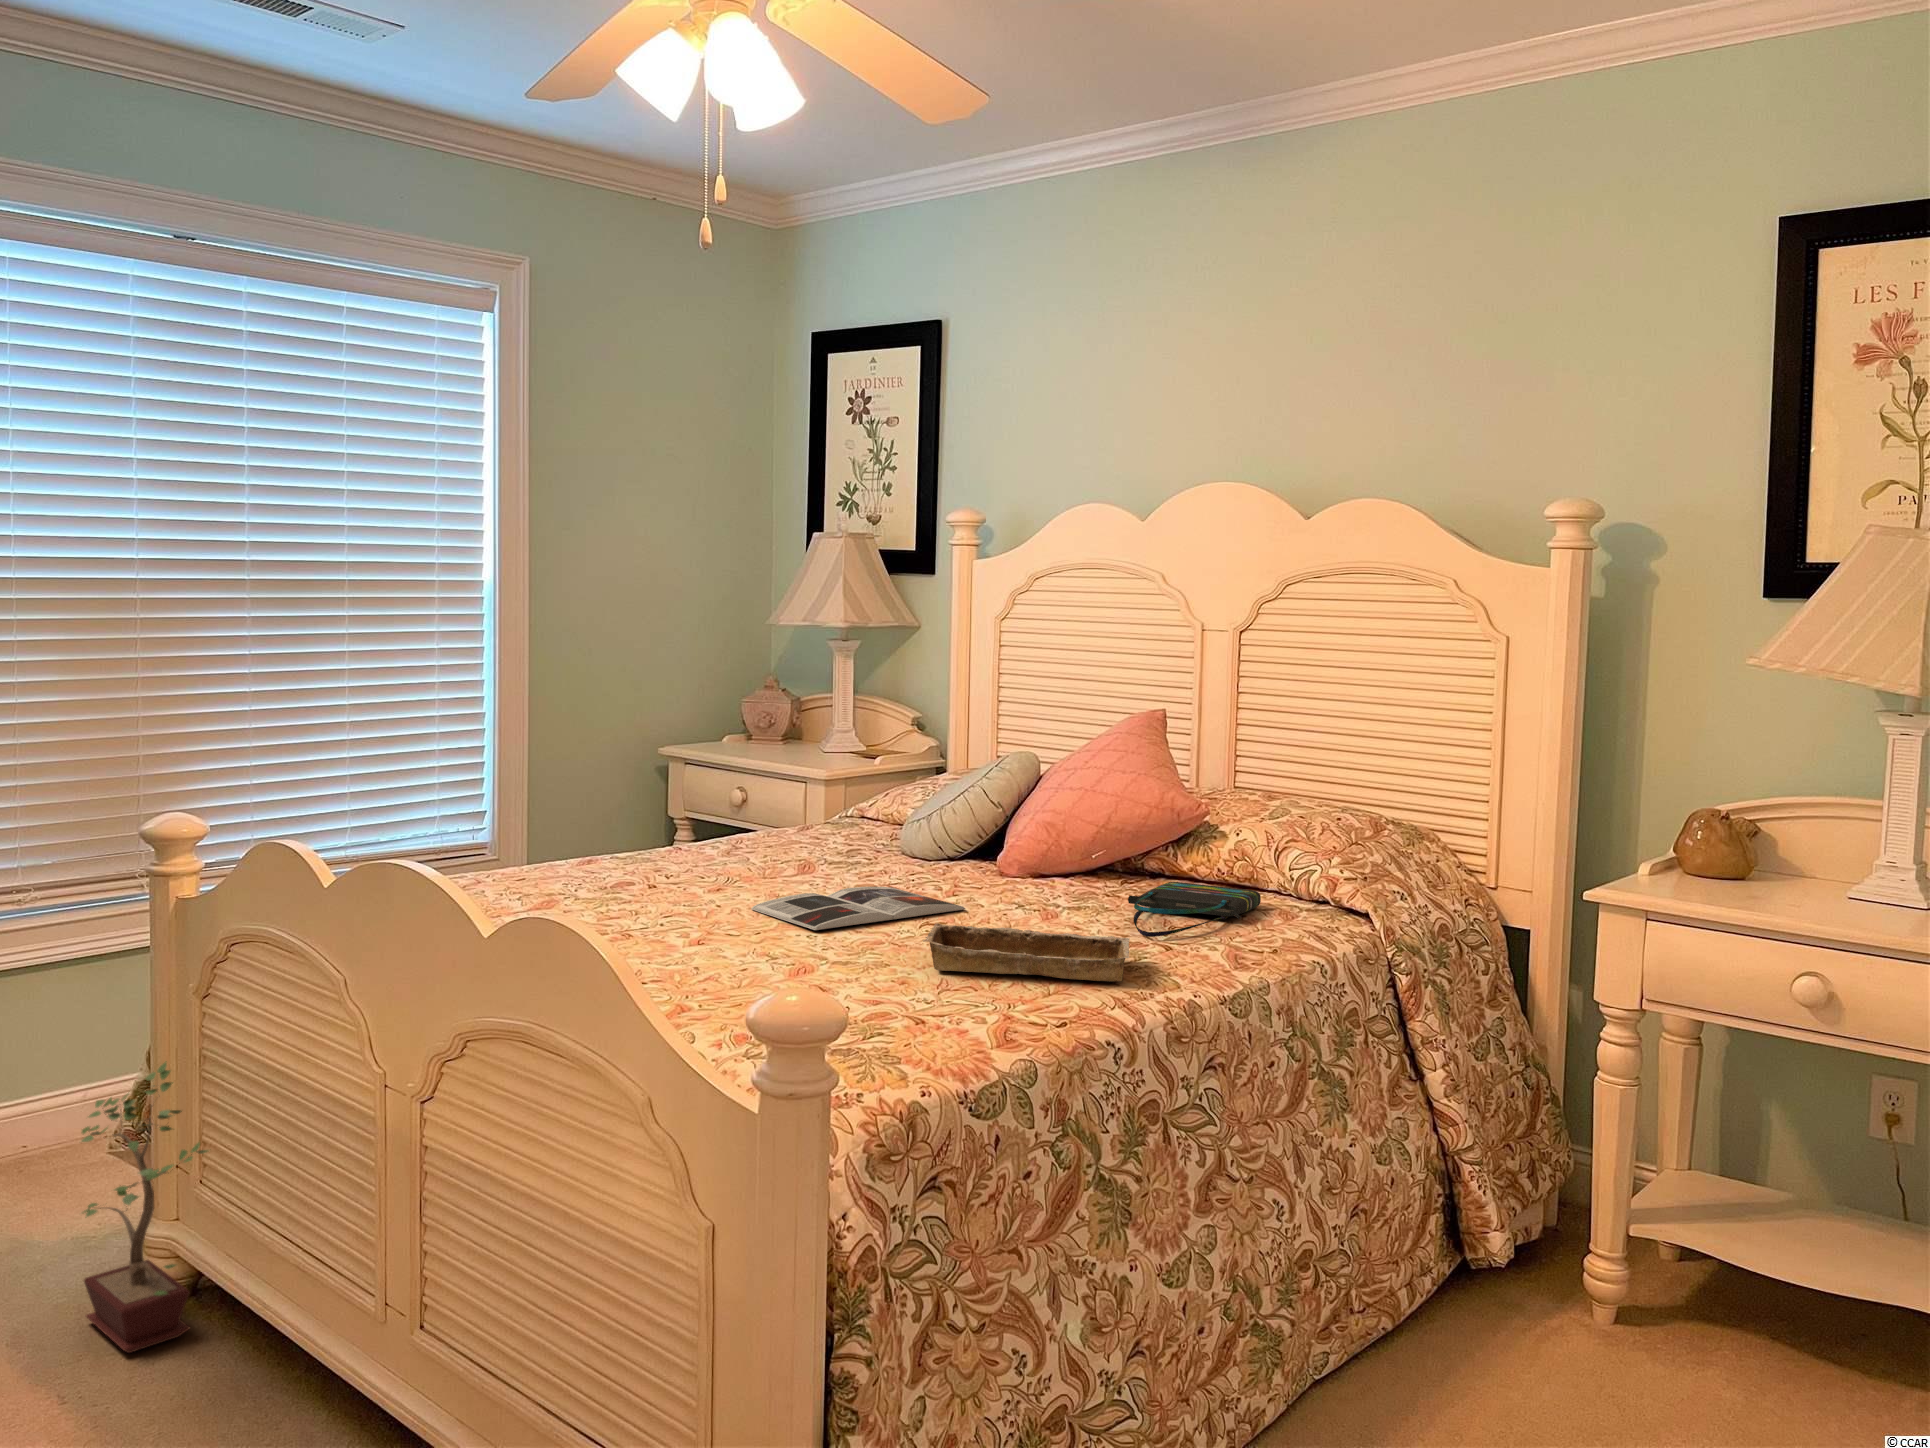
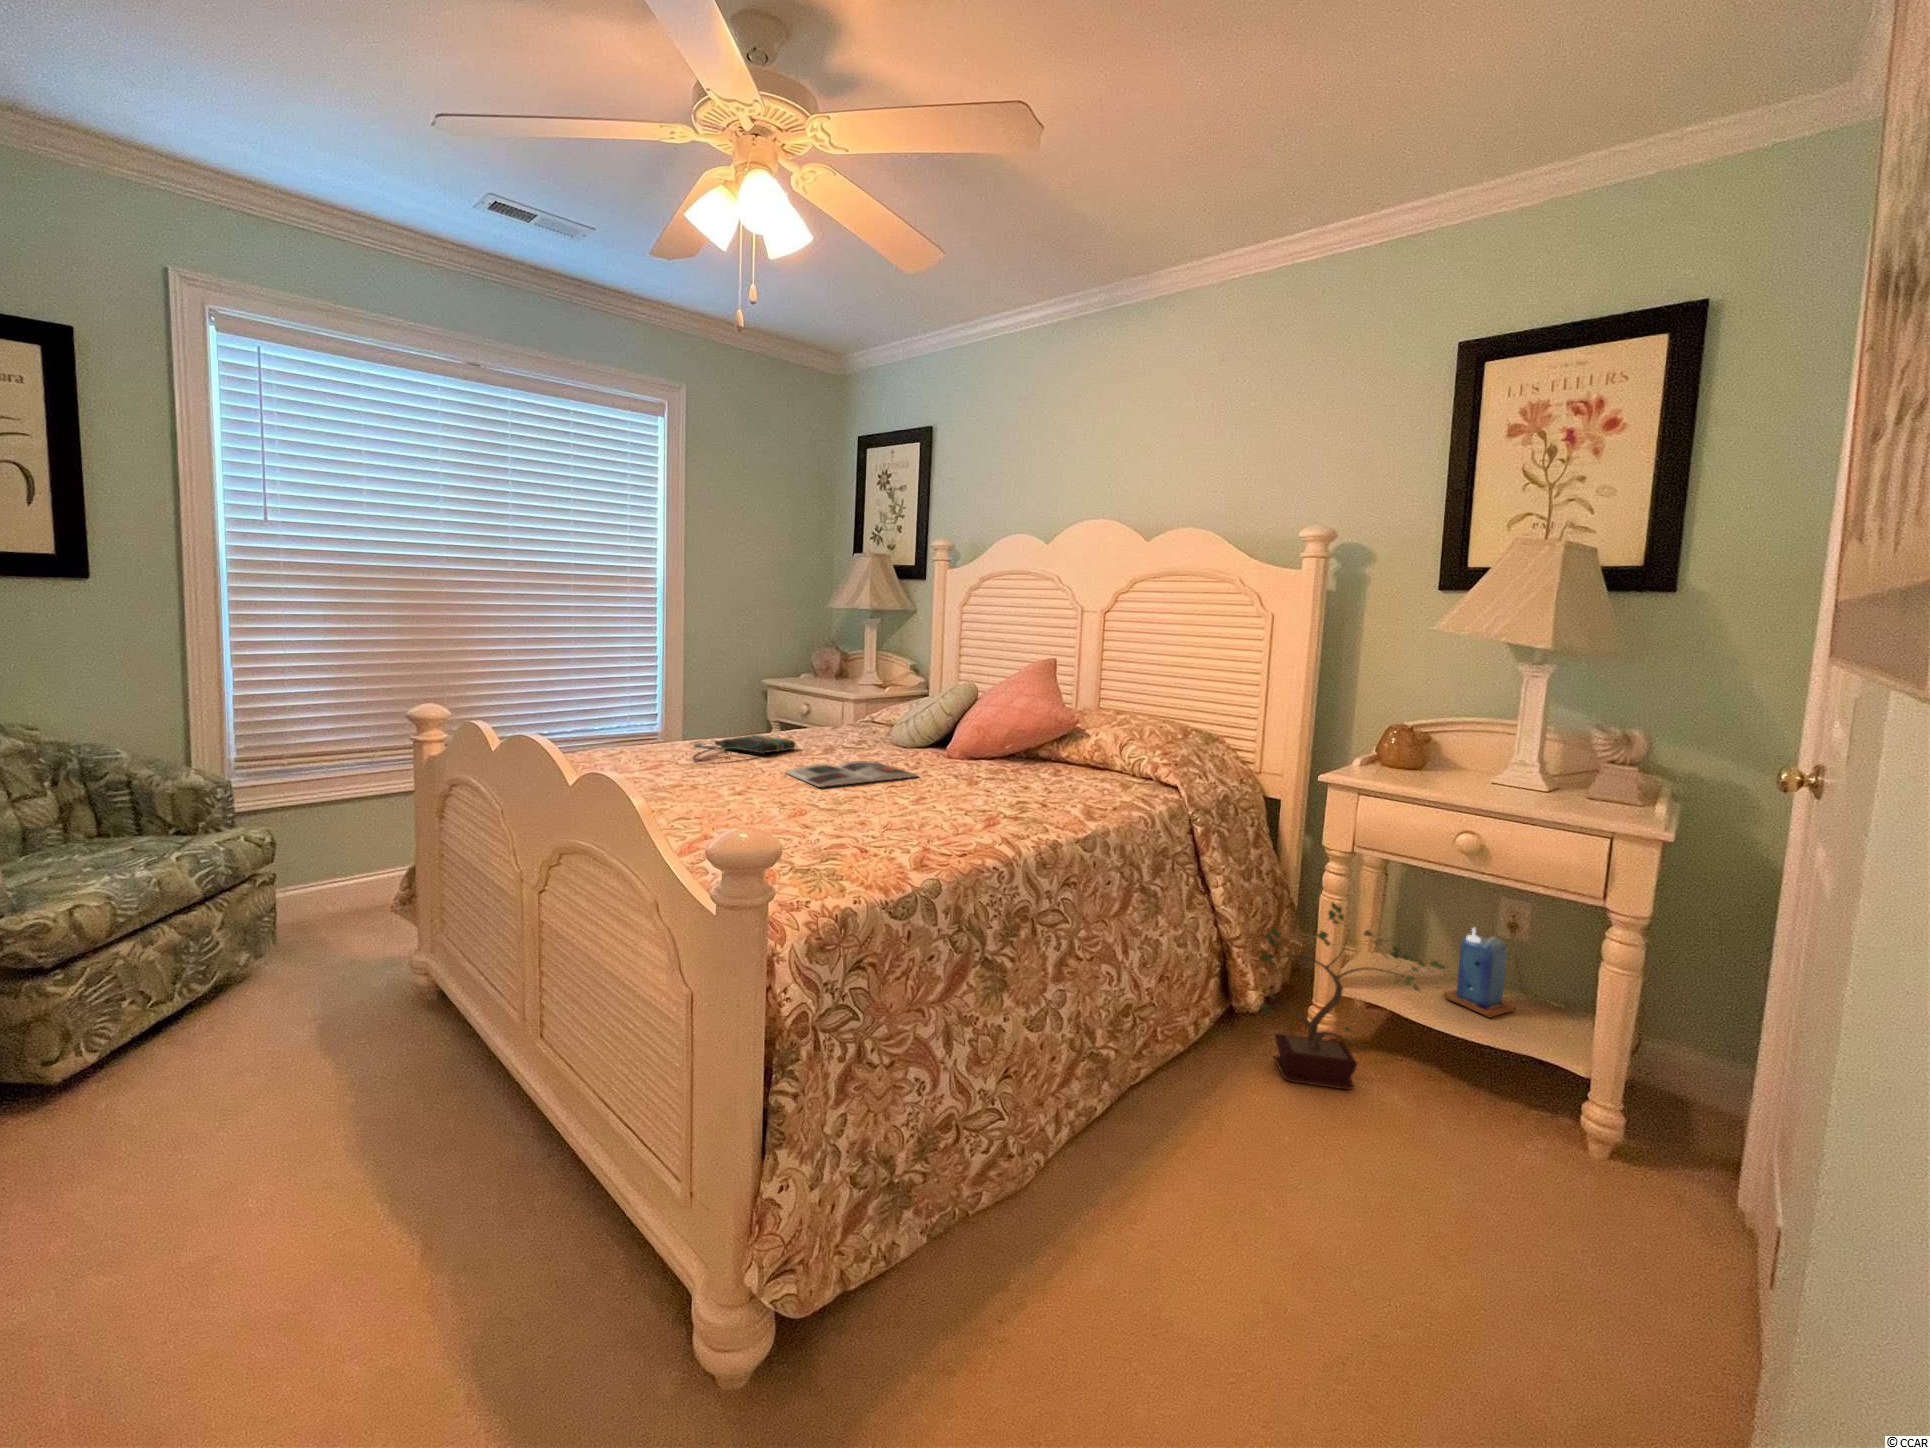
tote bag: present [1128,882,1261,937] -> present [693,735,795,762]
tray: present [923,923,1129,981] -> none [879,784,1018,826]
potted plant: present [82,1061,208,1353] -> present [1259,903,1446,1090]
candle: none [1783,1118,1891,1256] -> present [1443,928,1515,1018]

